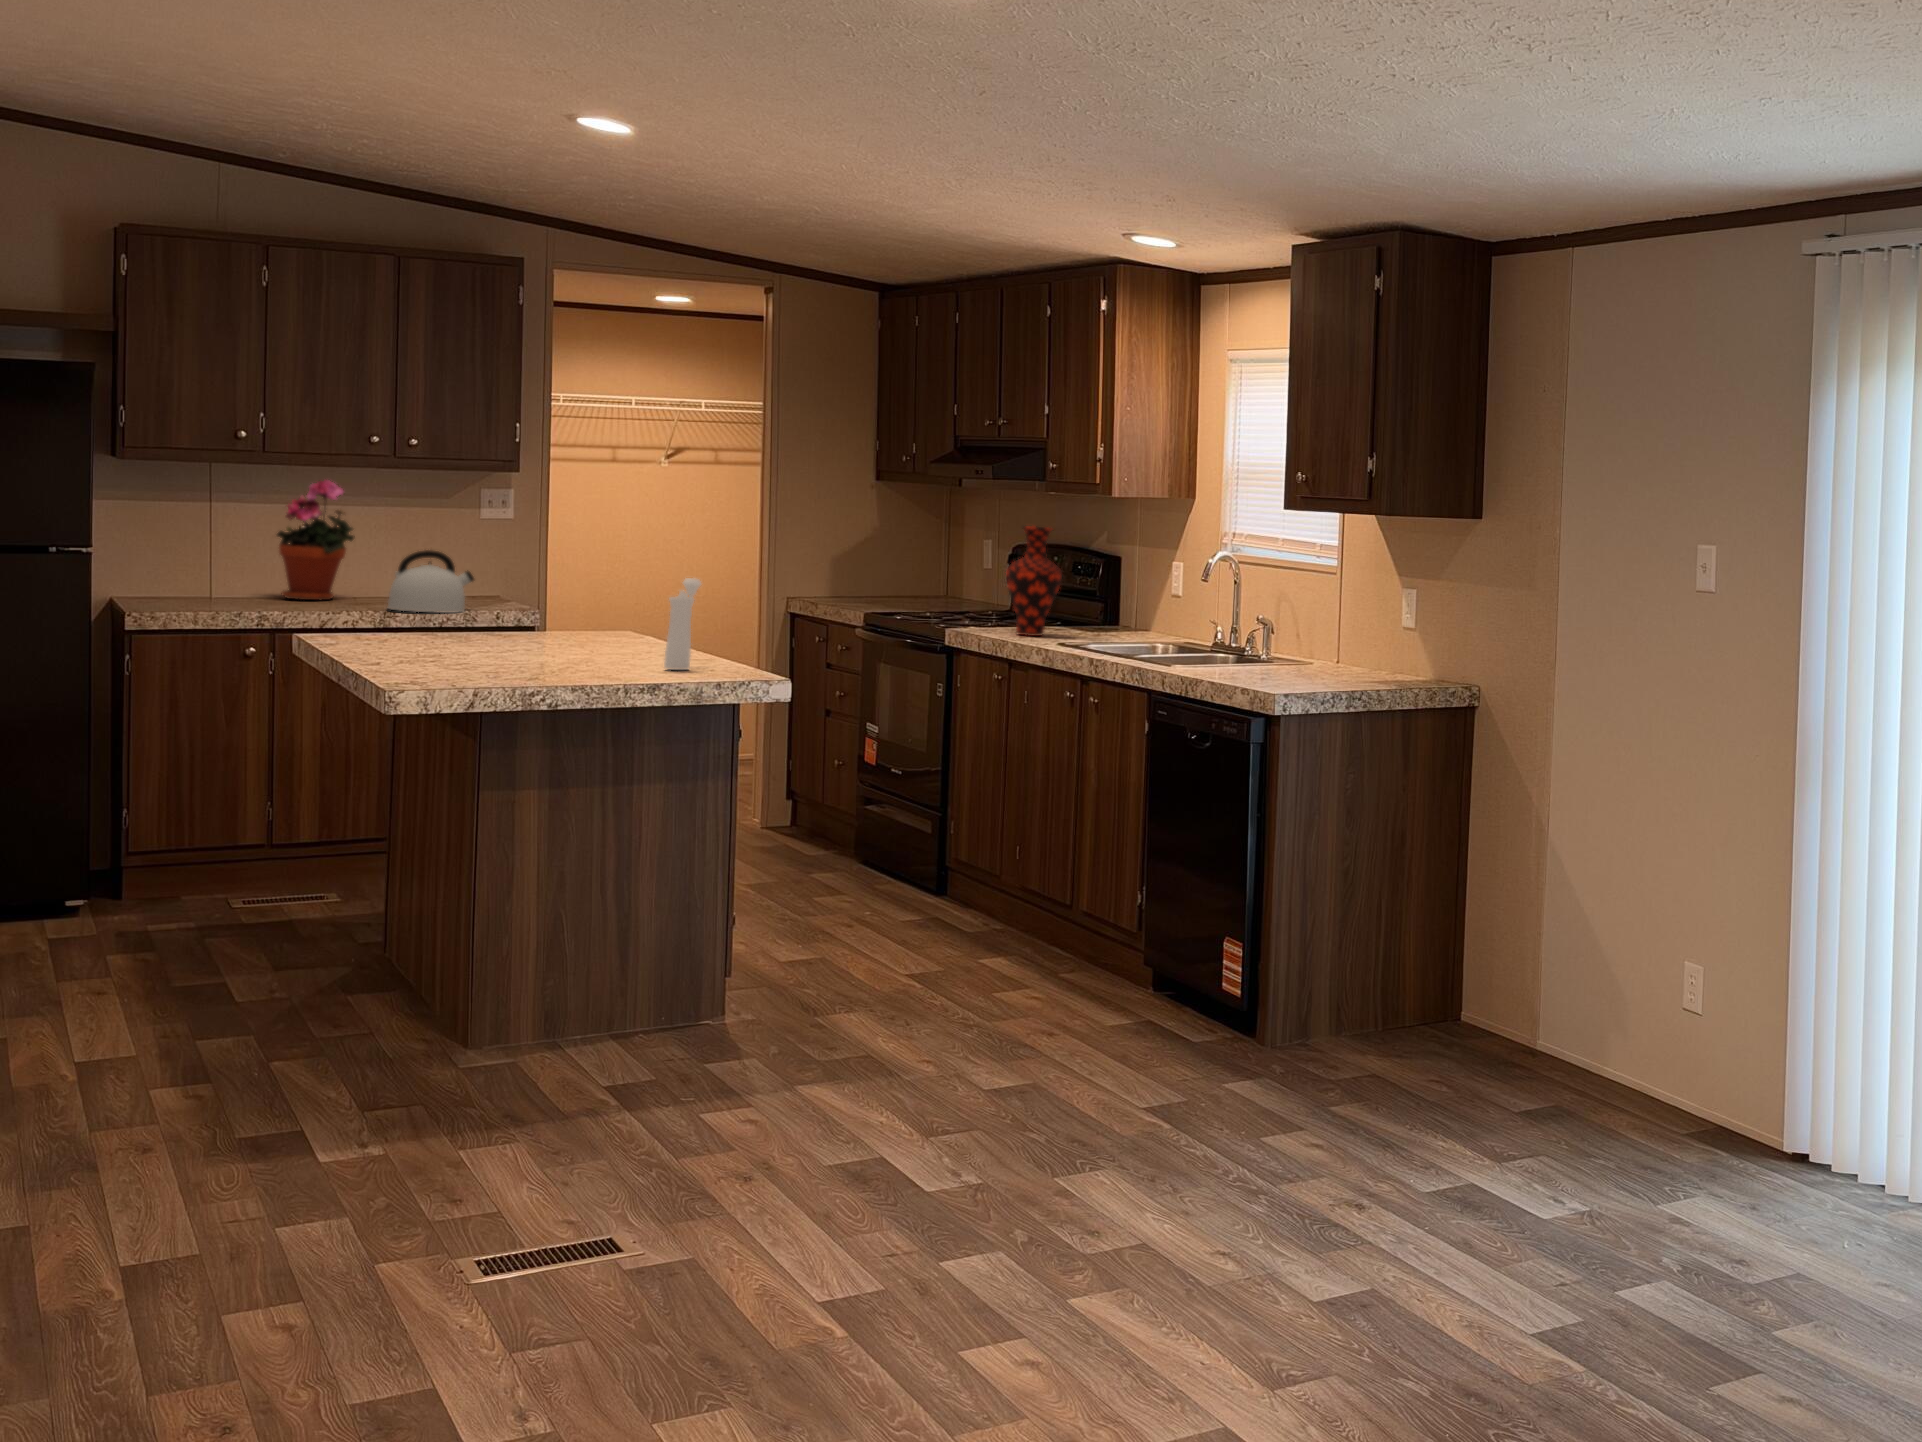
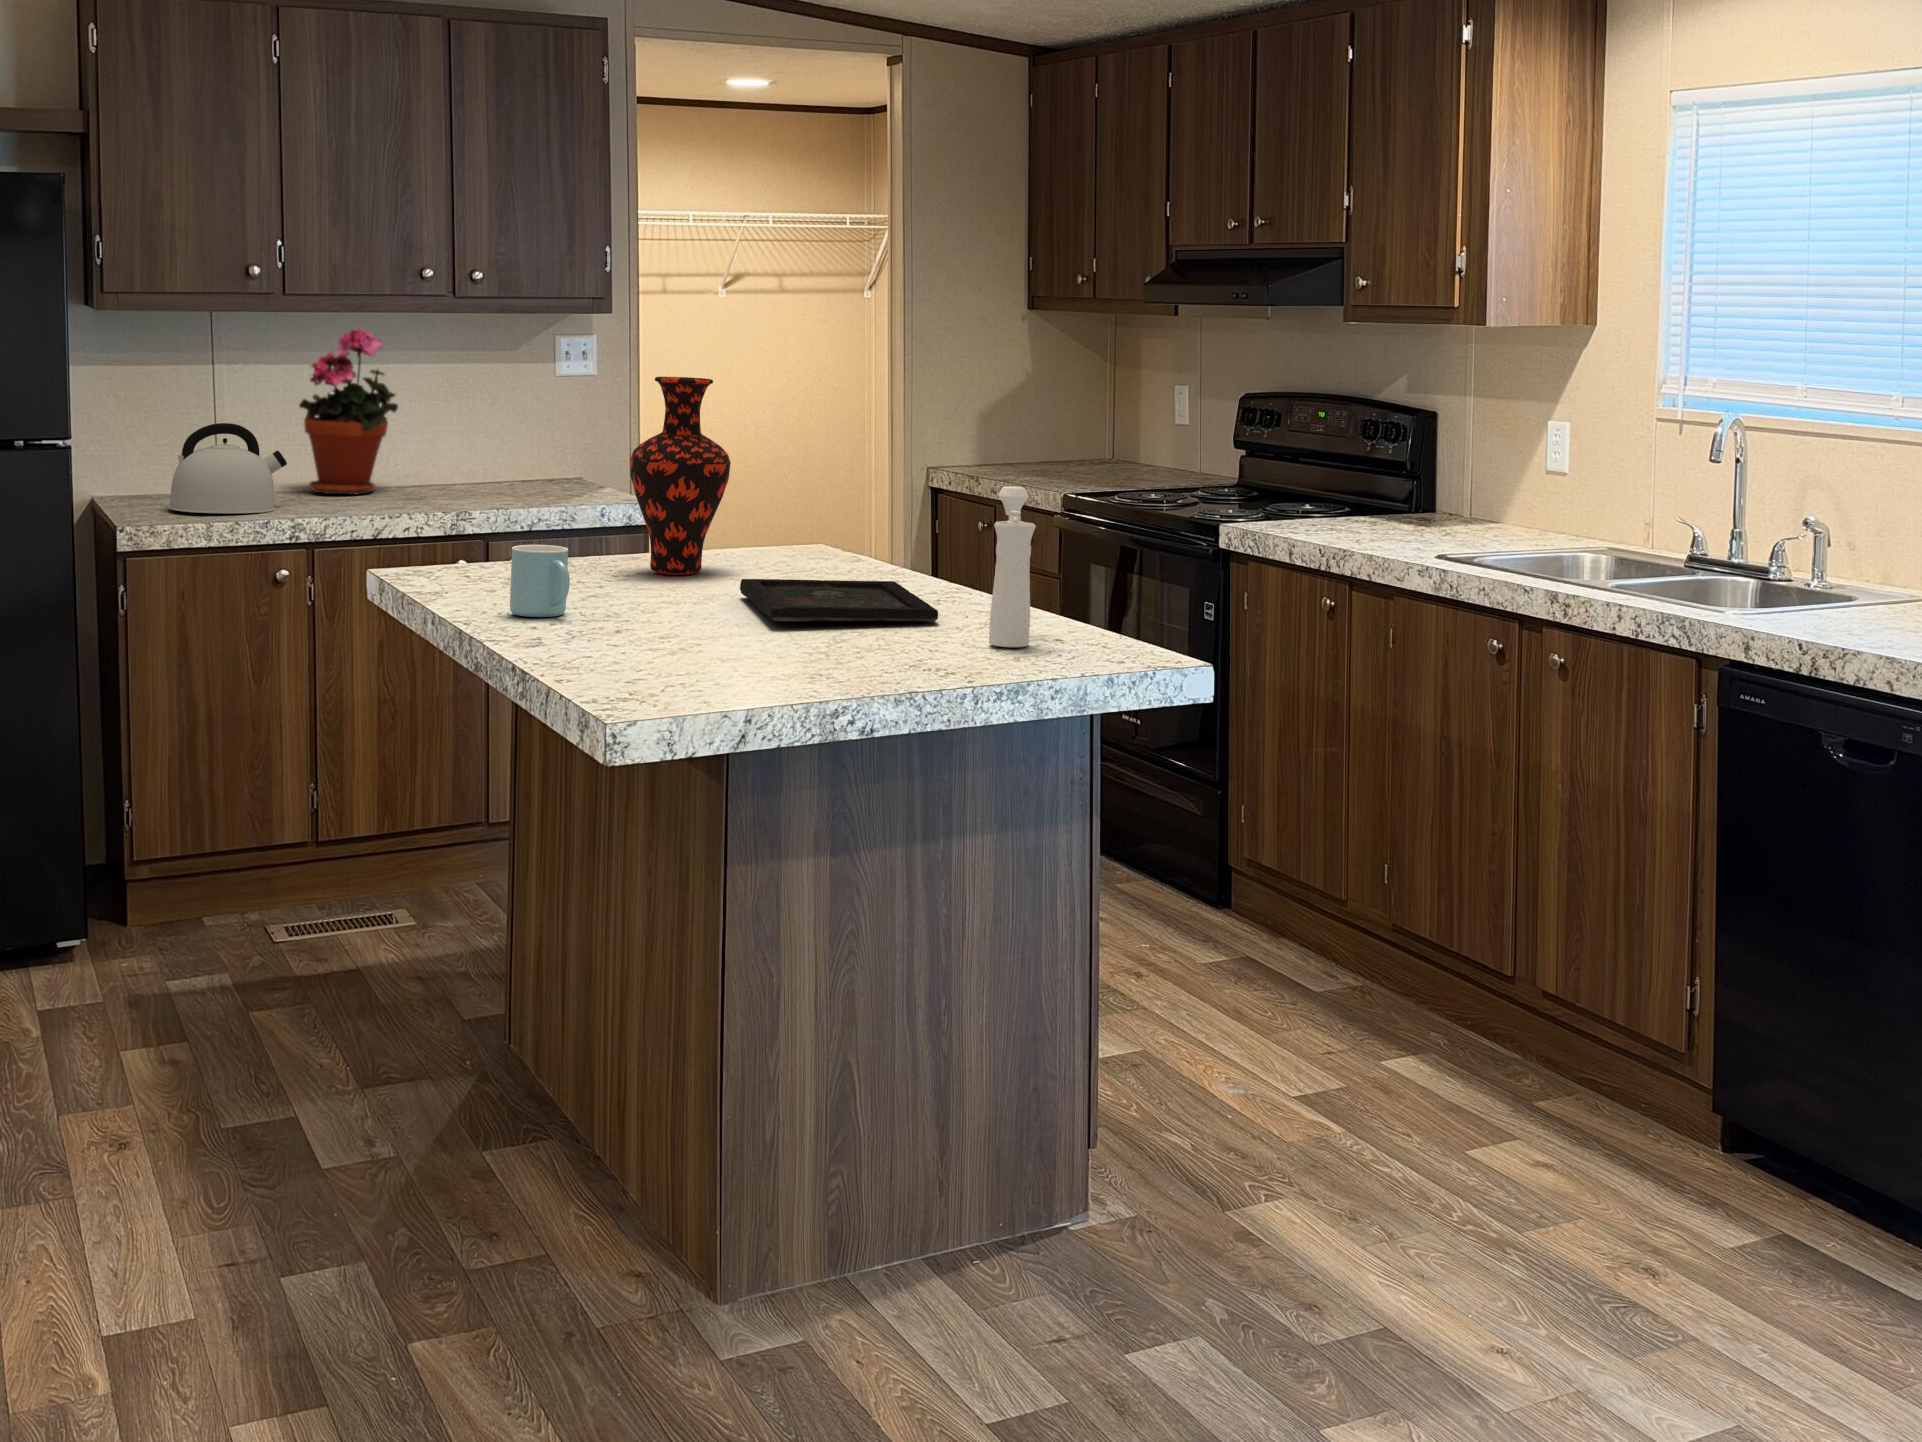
vase: present [1006,526,1062,636] -> present [630,377,731,575]
kettle: present [388,550,474,613] -> present [168,423,287,513]
mug: none [373,612,414,655] -> present [510,545,570,617]
tray: none [537,639,650,660] -> present [740,579,938,621]

